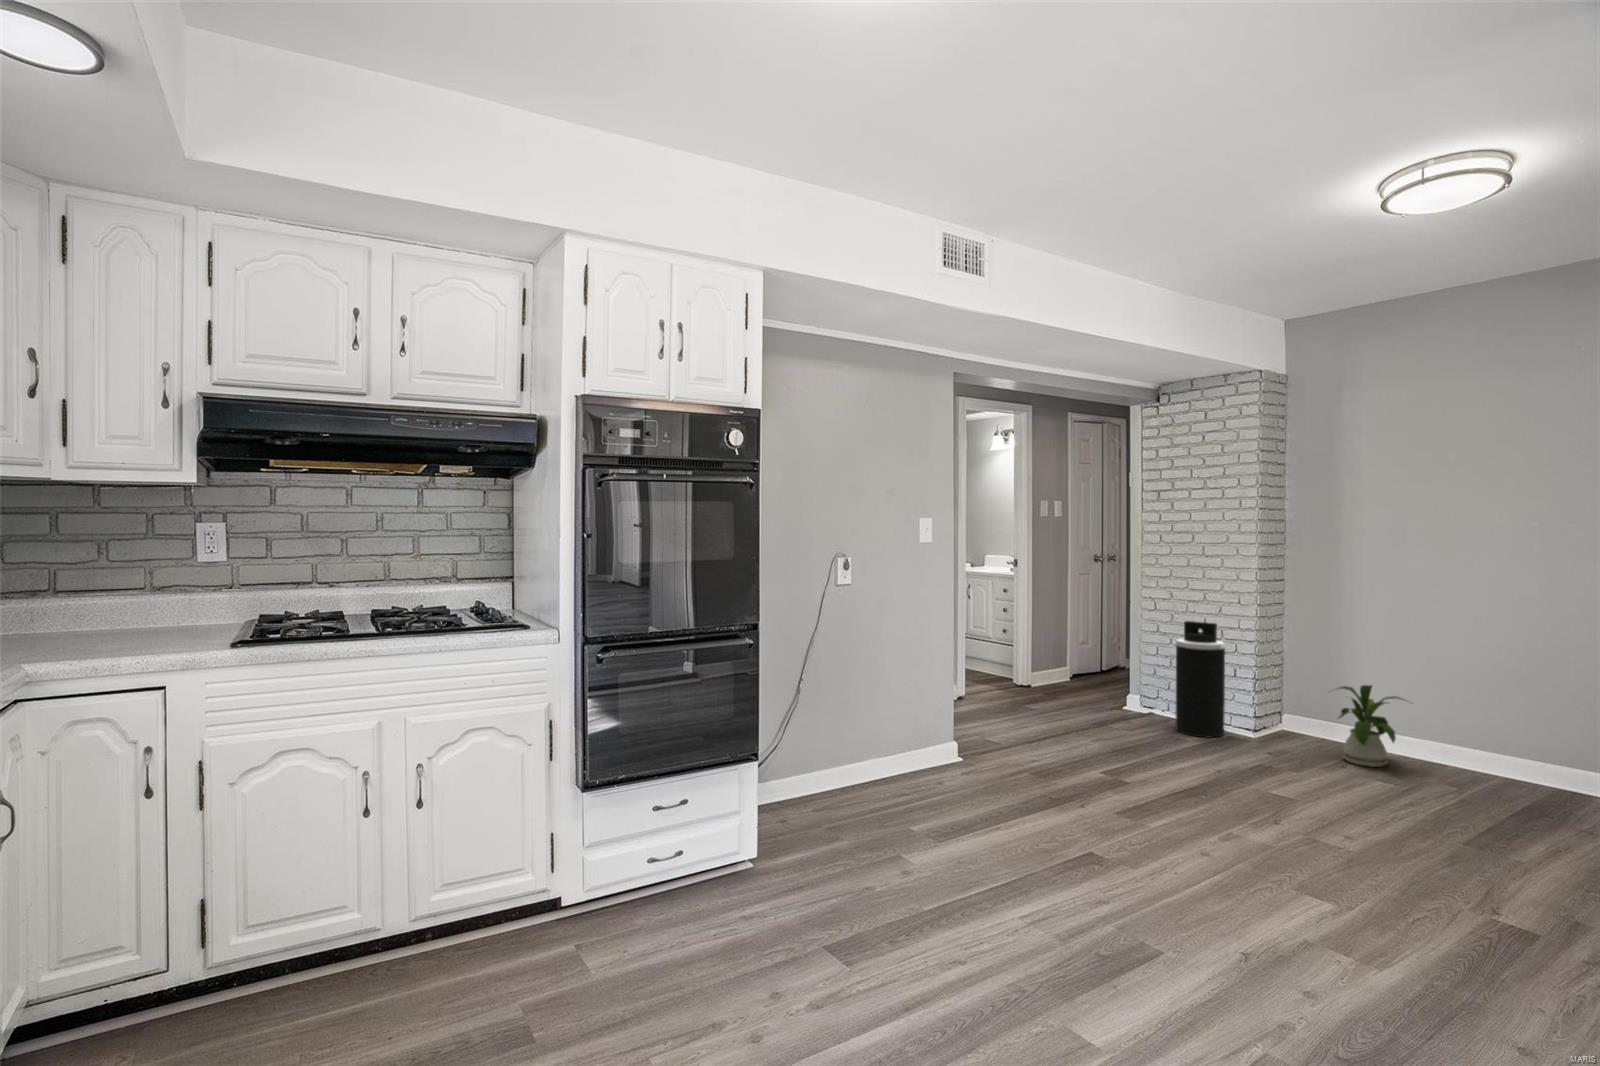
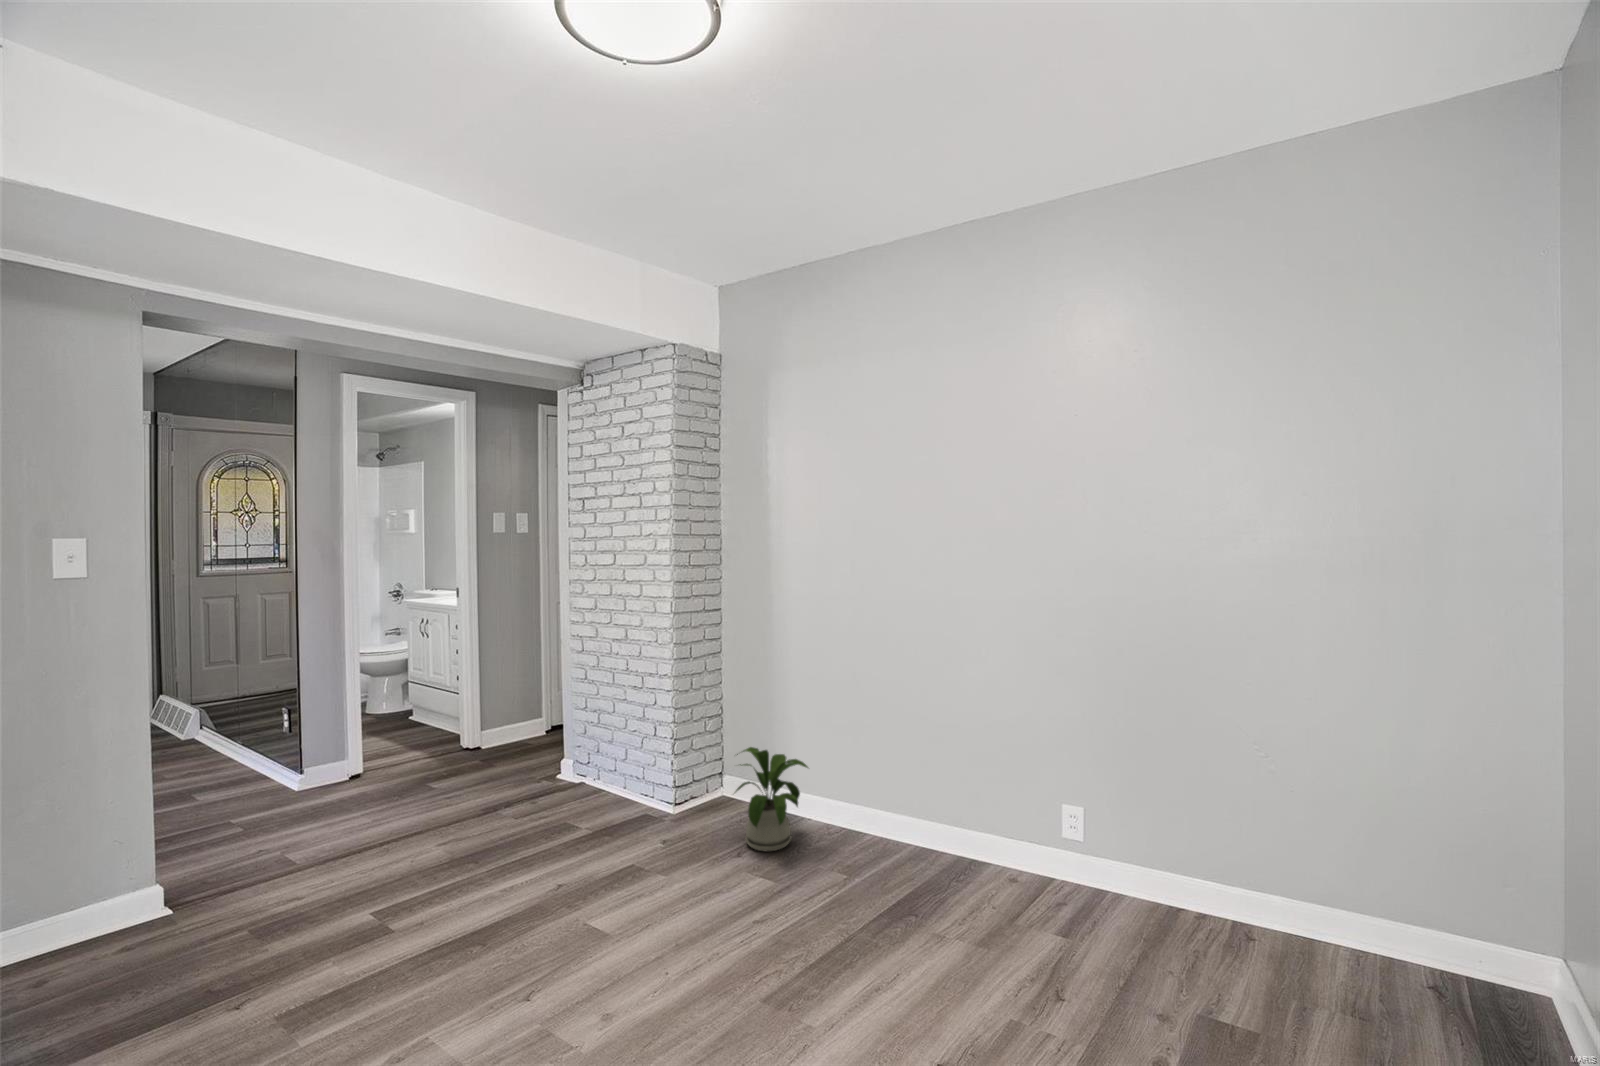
trash can: present [1175,621,1225,738] -> none [579,669,641,824]

